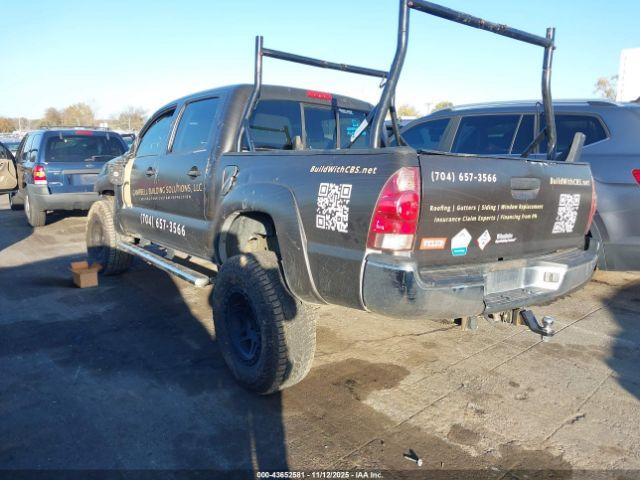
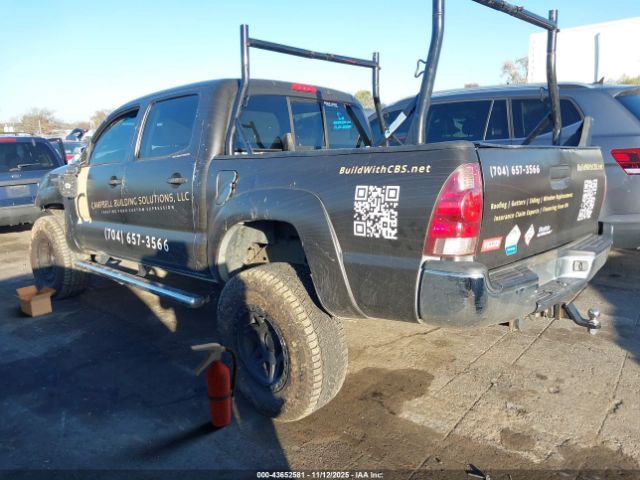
fire extinguisher: none [178,316,221,391] -> present [191,343,237,427]

